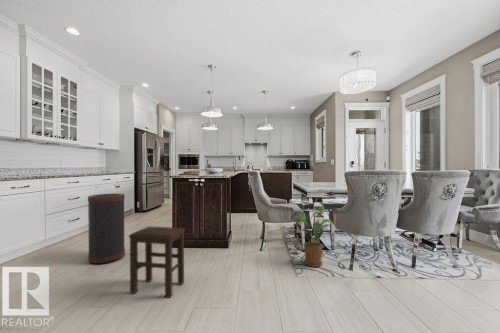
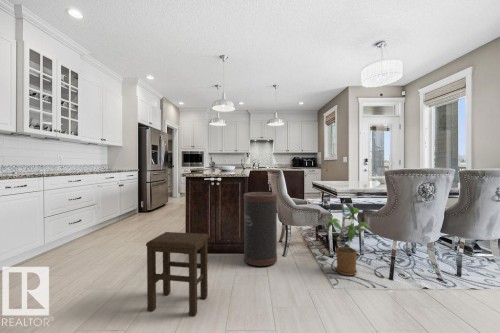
trash can: present [88,194,125,264] -> present [244,192,277,267]

